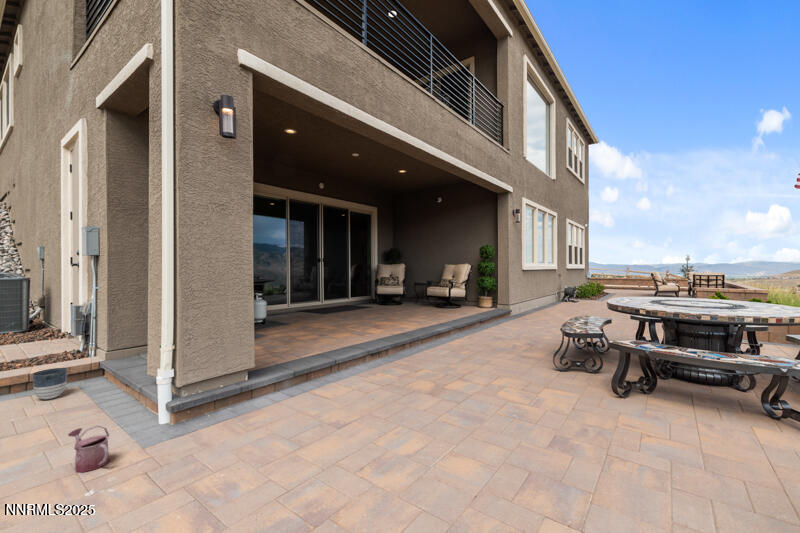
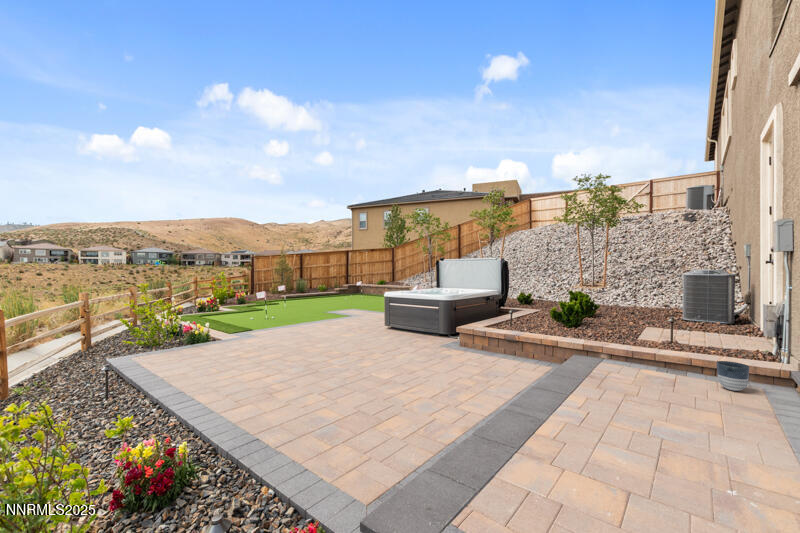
watering can: present [68,425,109,472] -> none [725,425,767,477]

